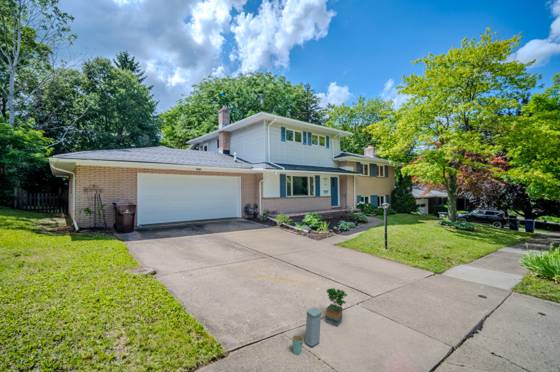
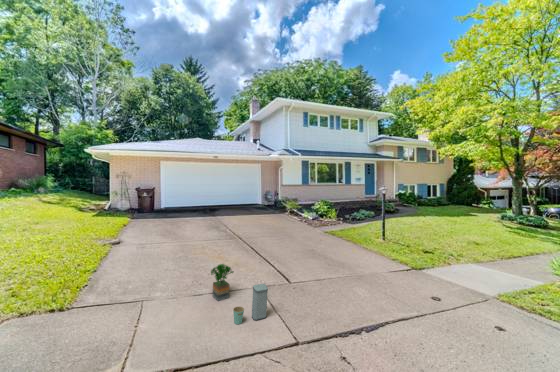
trash can: present [292,307,321,355] -> present [233,284,268,324]

